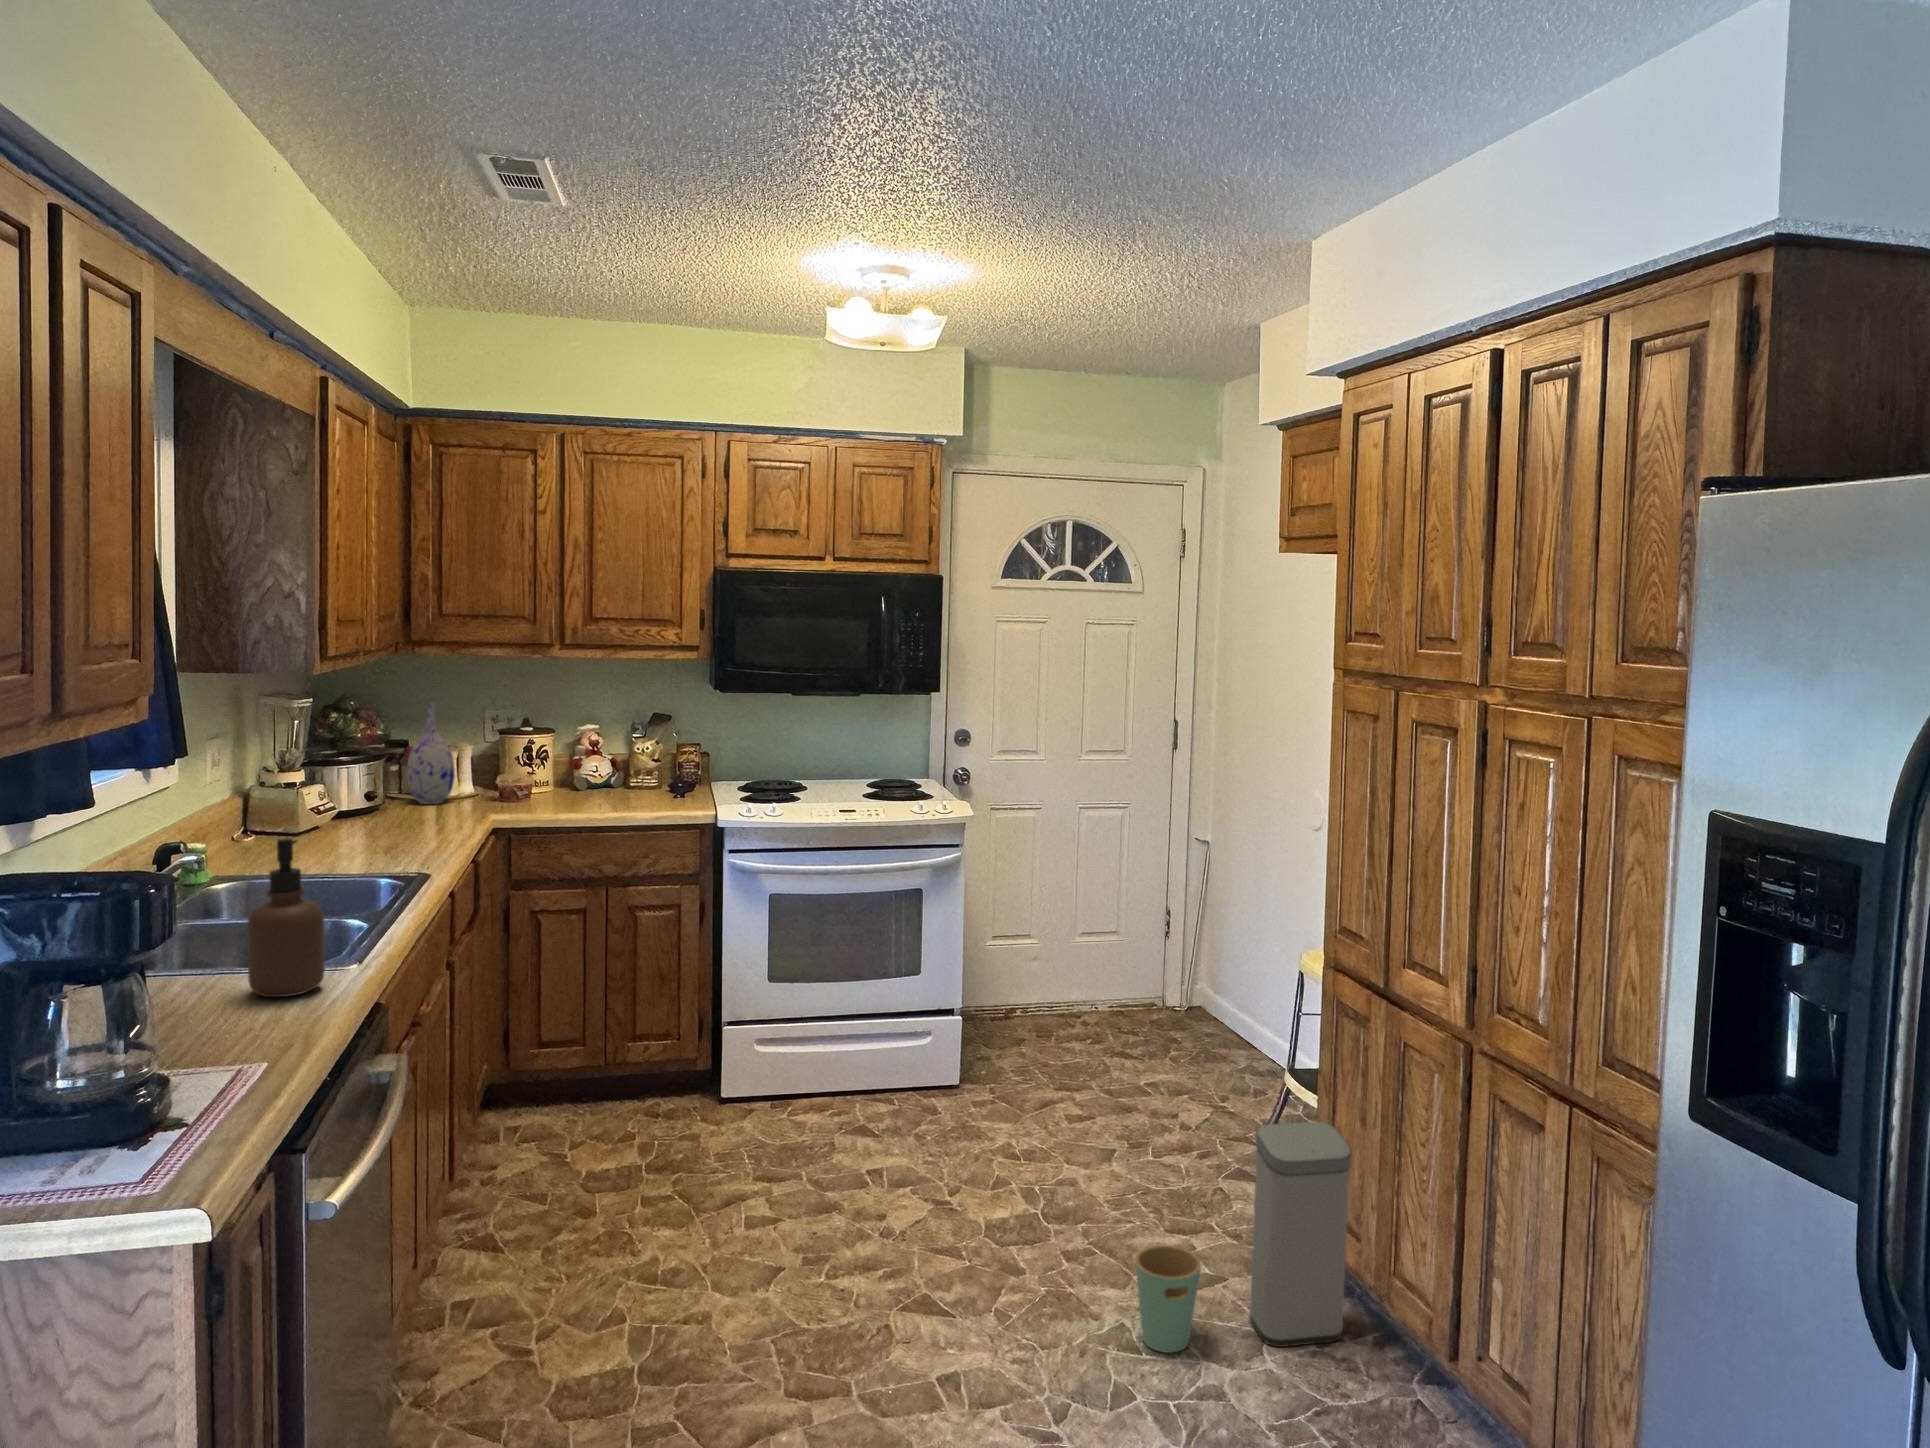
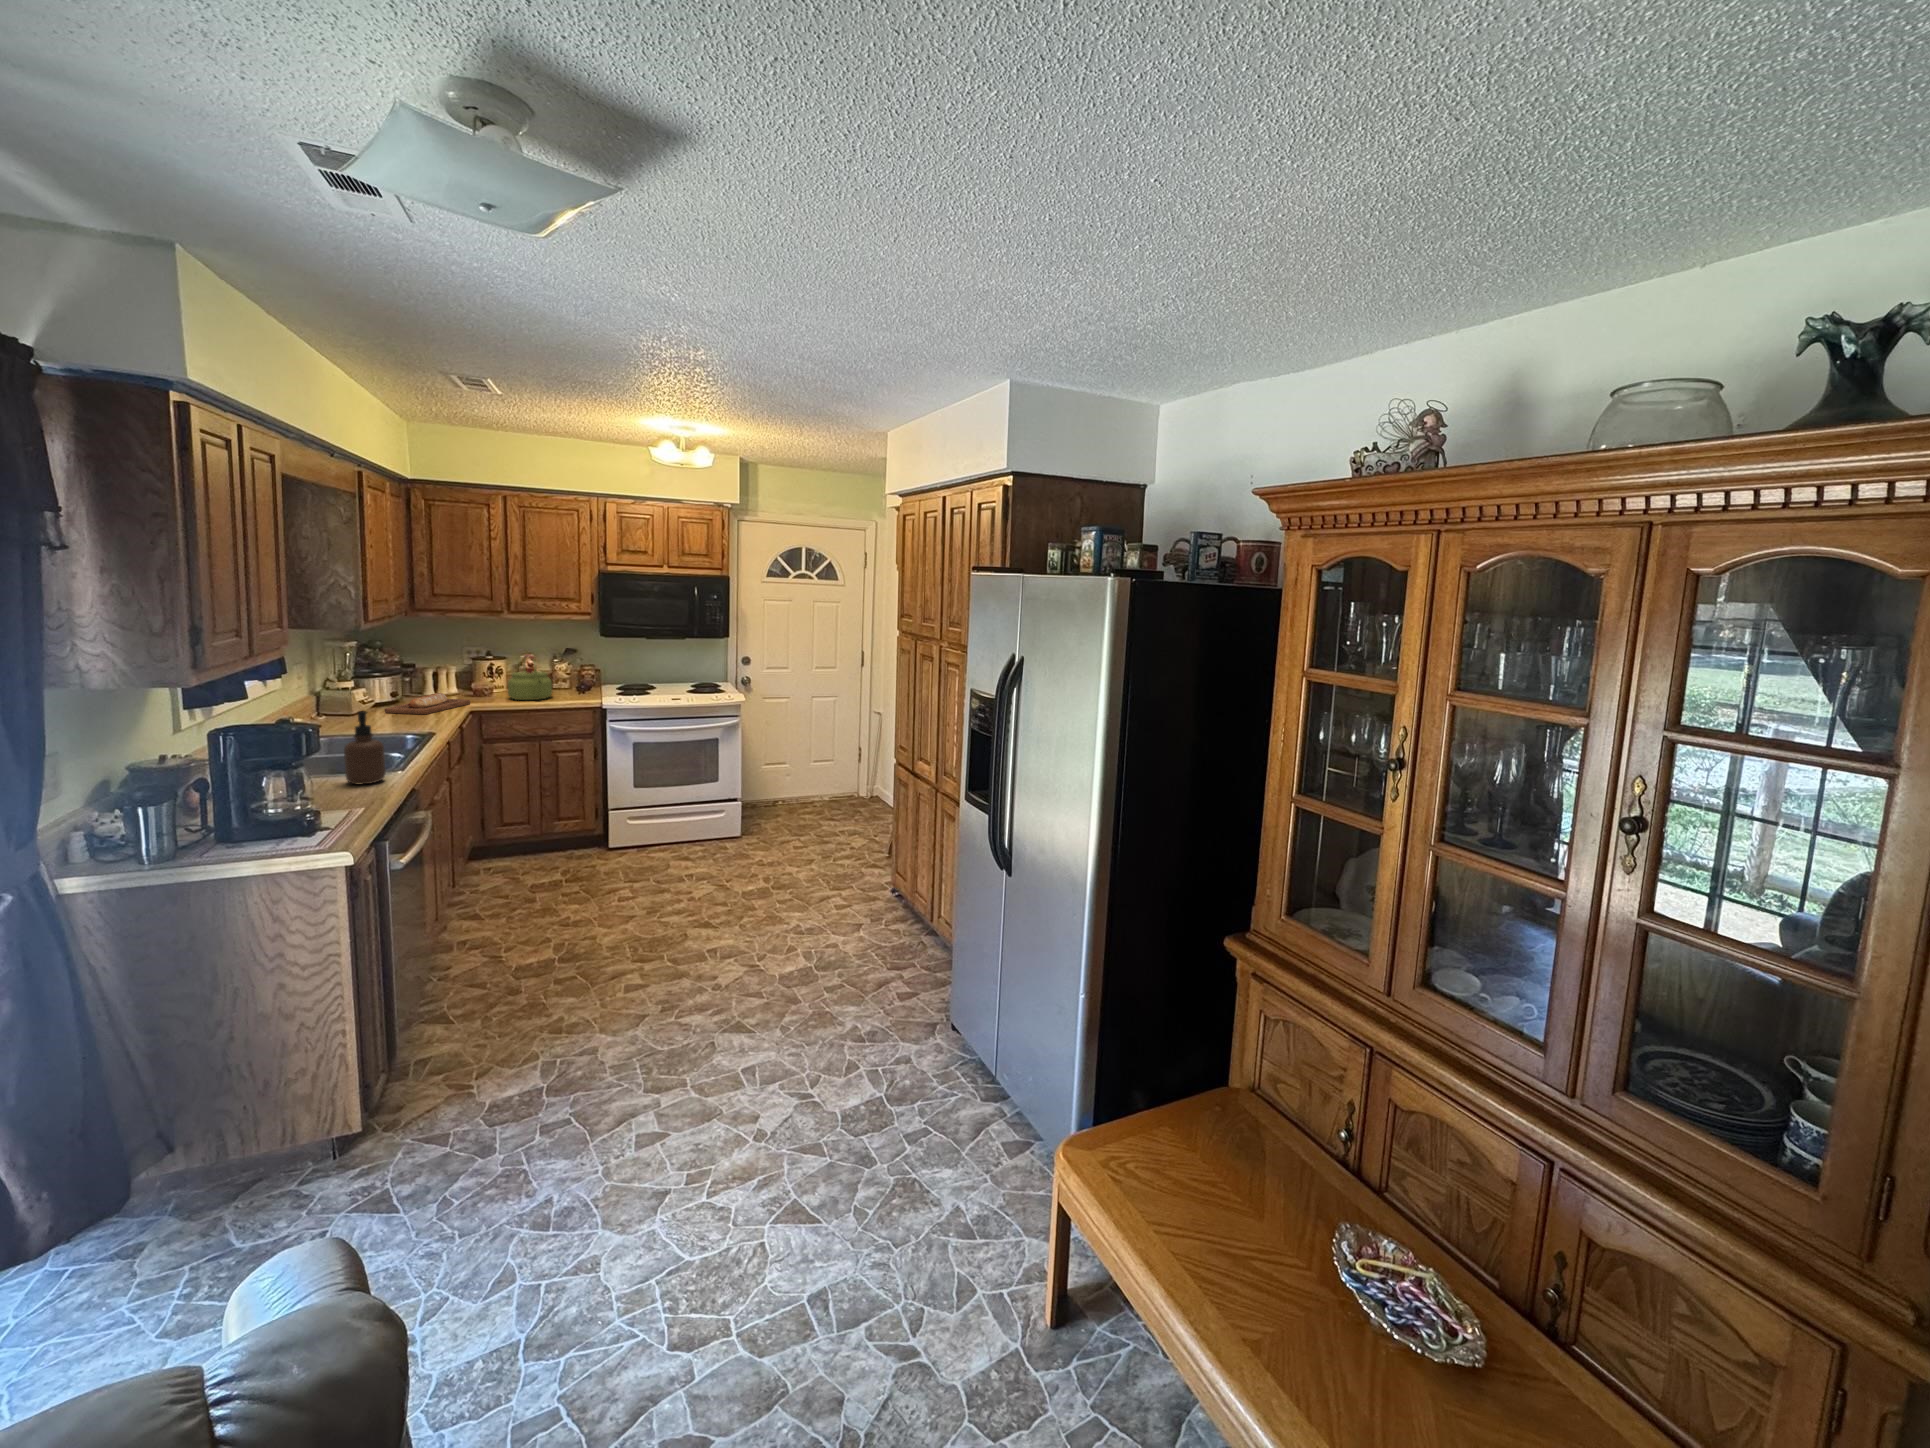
vase: present [407,703,455,804] -> none [416,643,446,699]
kettle: none [556,723,631,809] -> present [508,654,552,700]
bread loaf: none [351,794,494,835] -> present [385,693,470,714]
trash can: present [1135,1122,1352,1353] -> none [803,832,901,933]

